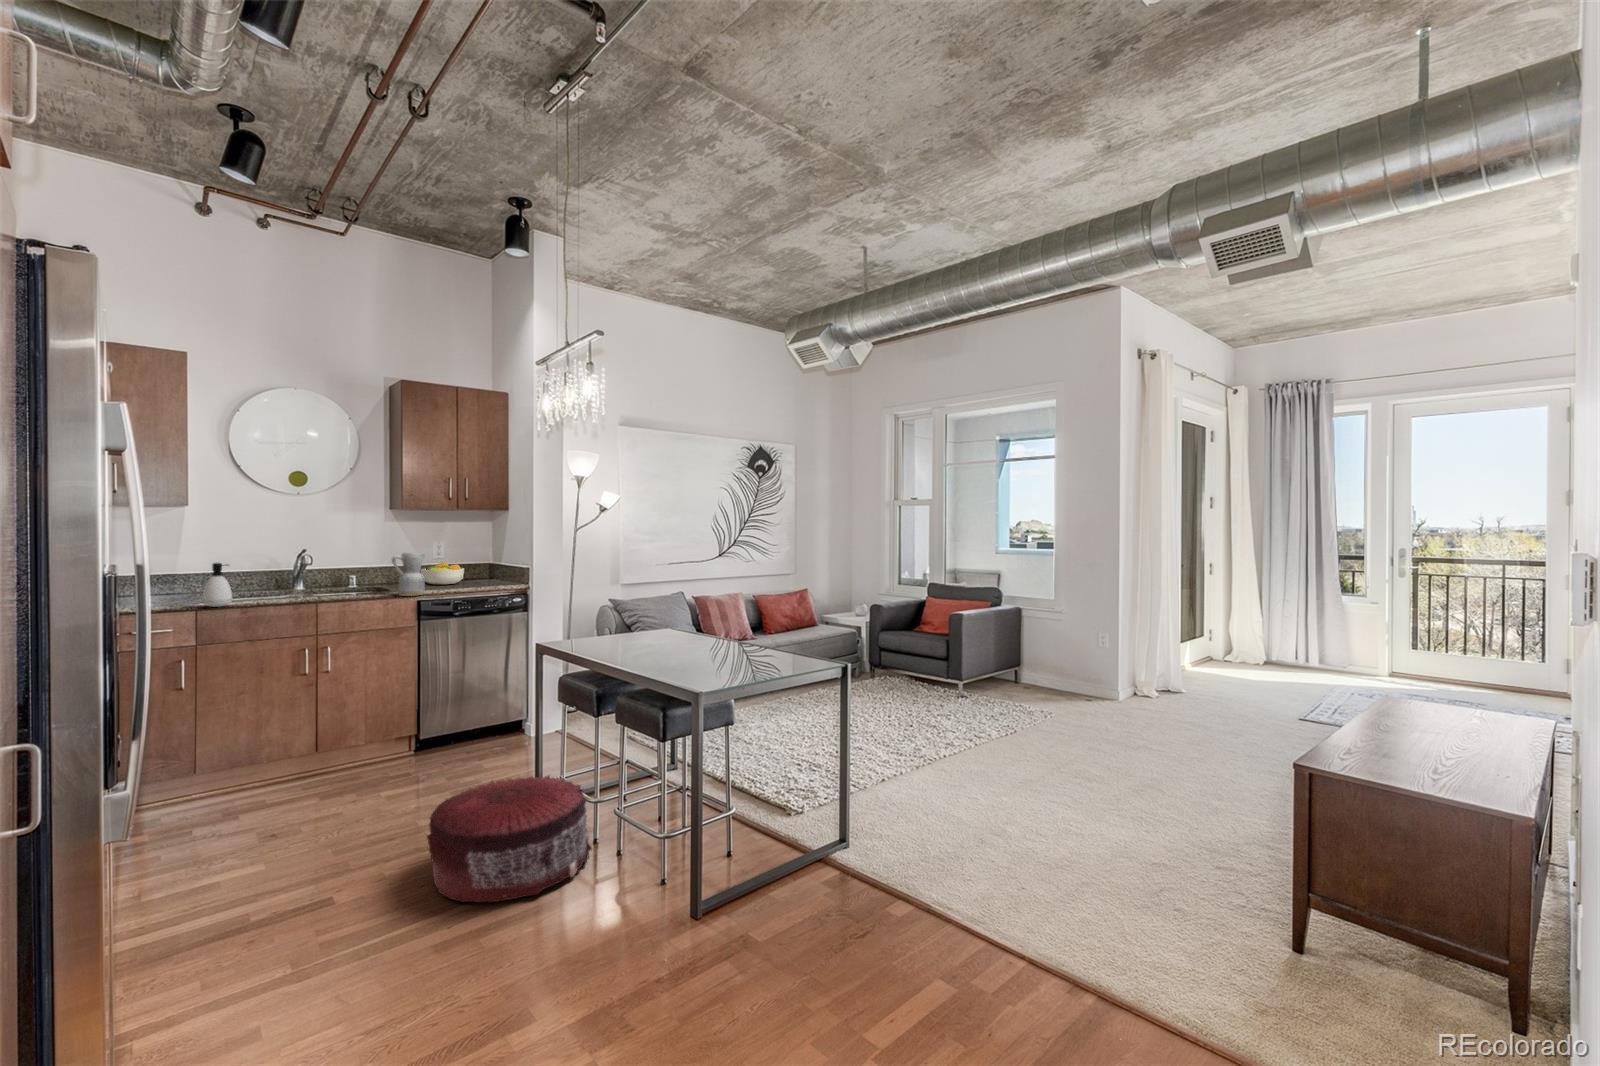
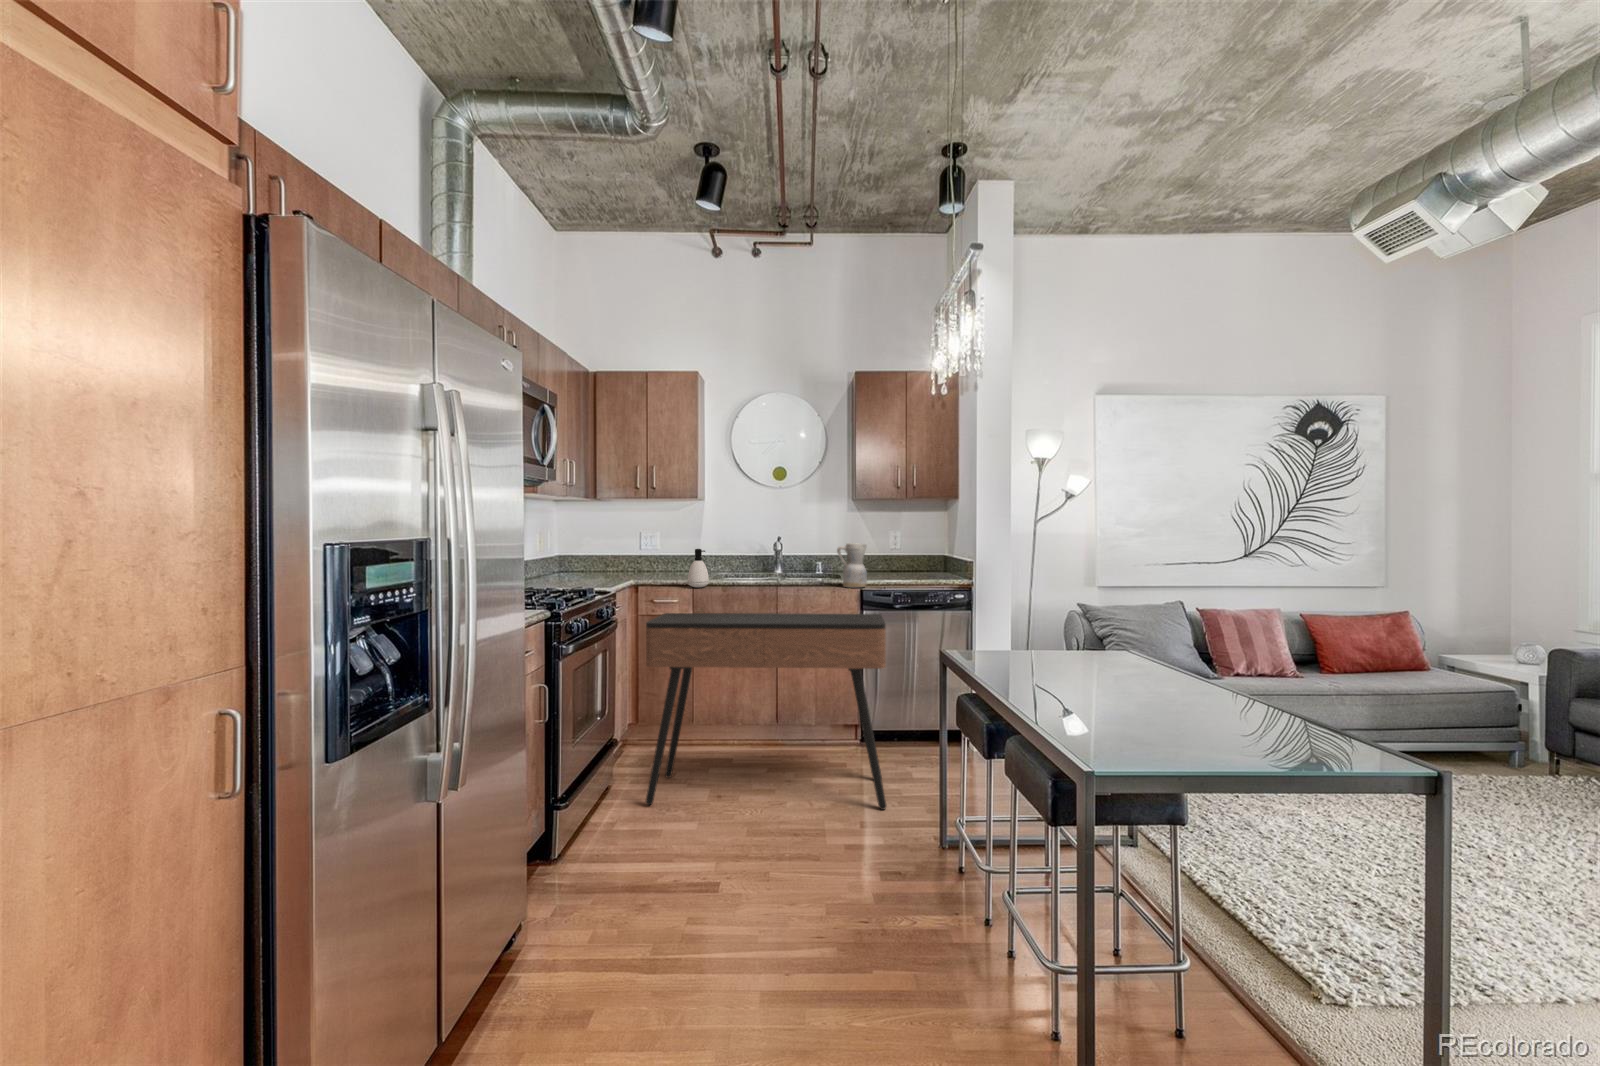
fruit bowl: present [421,562,464,584] -> none [877,555,918,578]
console table: none [192,619,476,851] -> present [646,613,886,810]
pouf: present [427,775,592,902] -> none [776,809,968,988]

